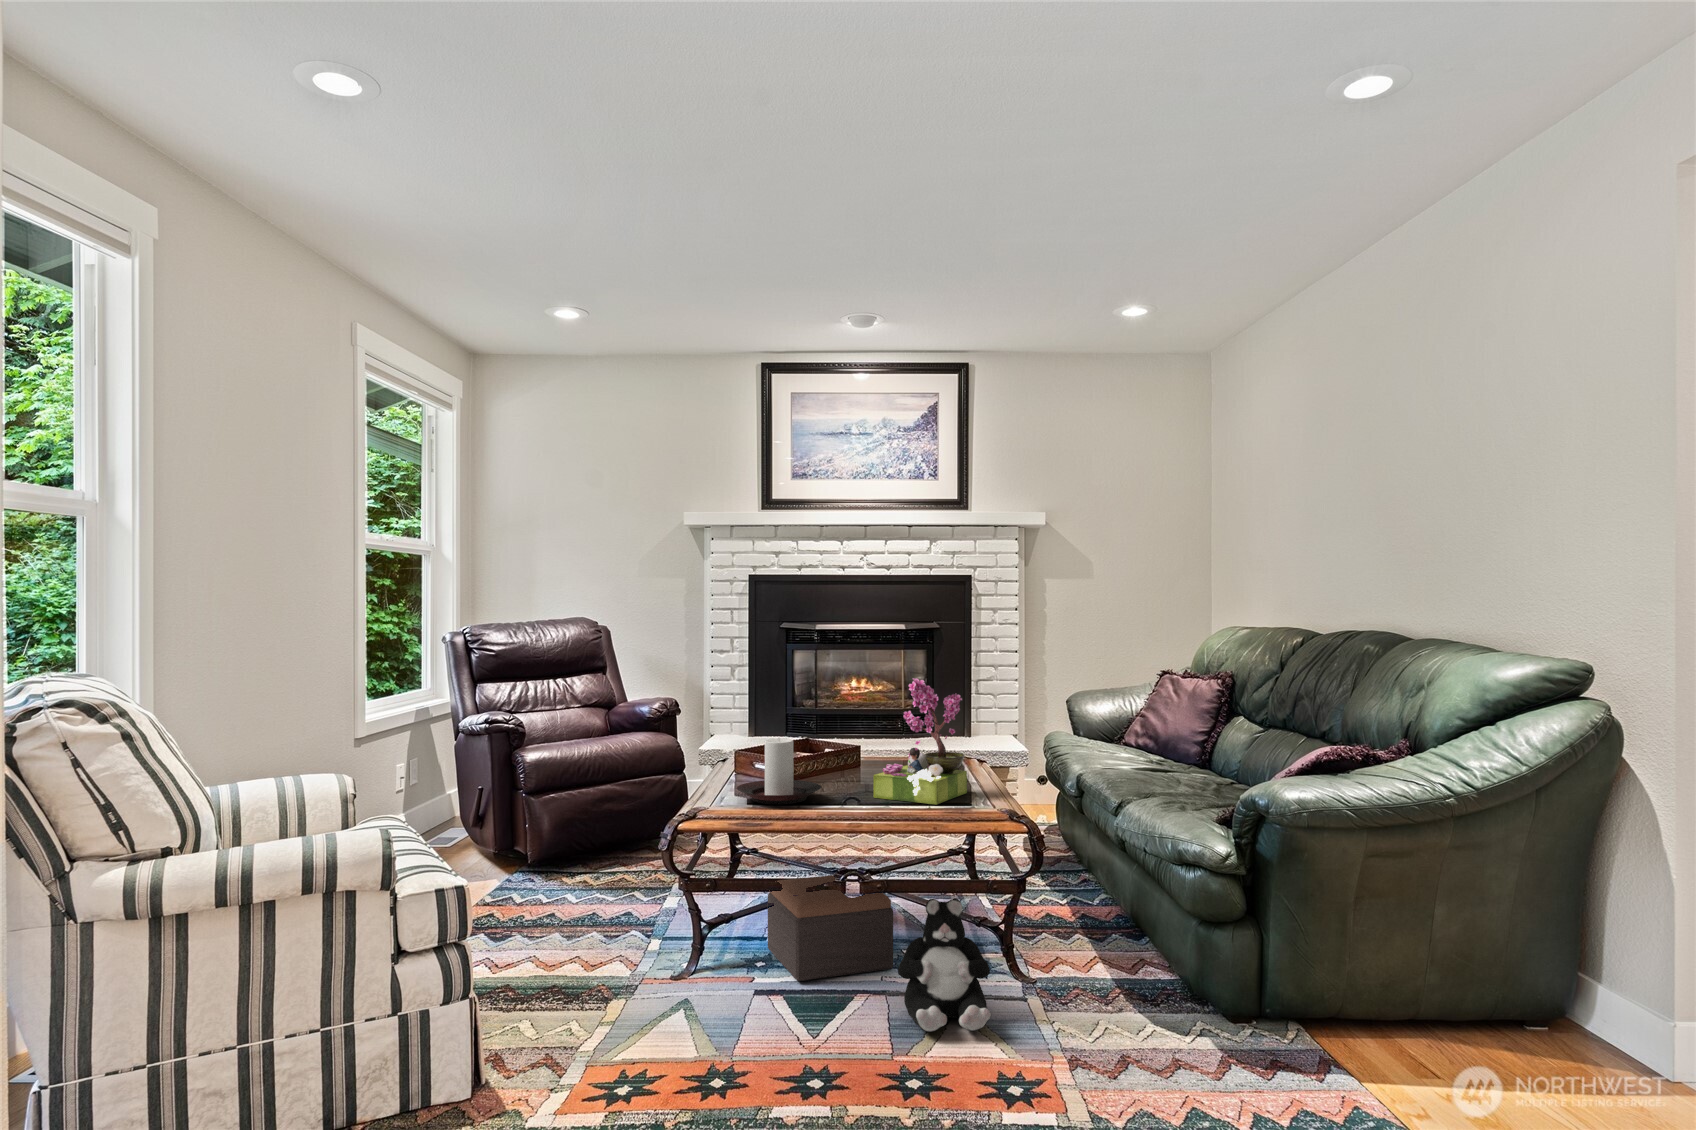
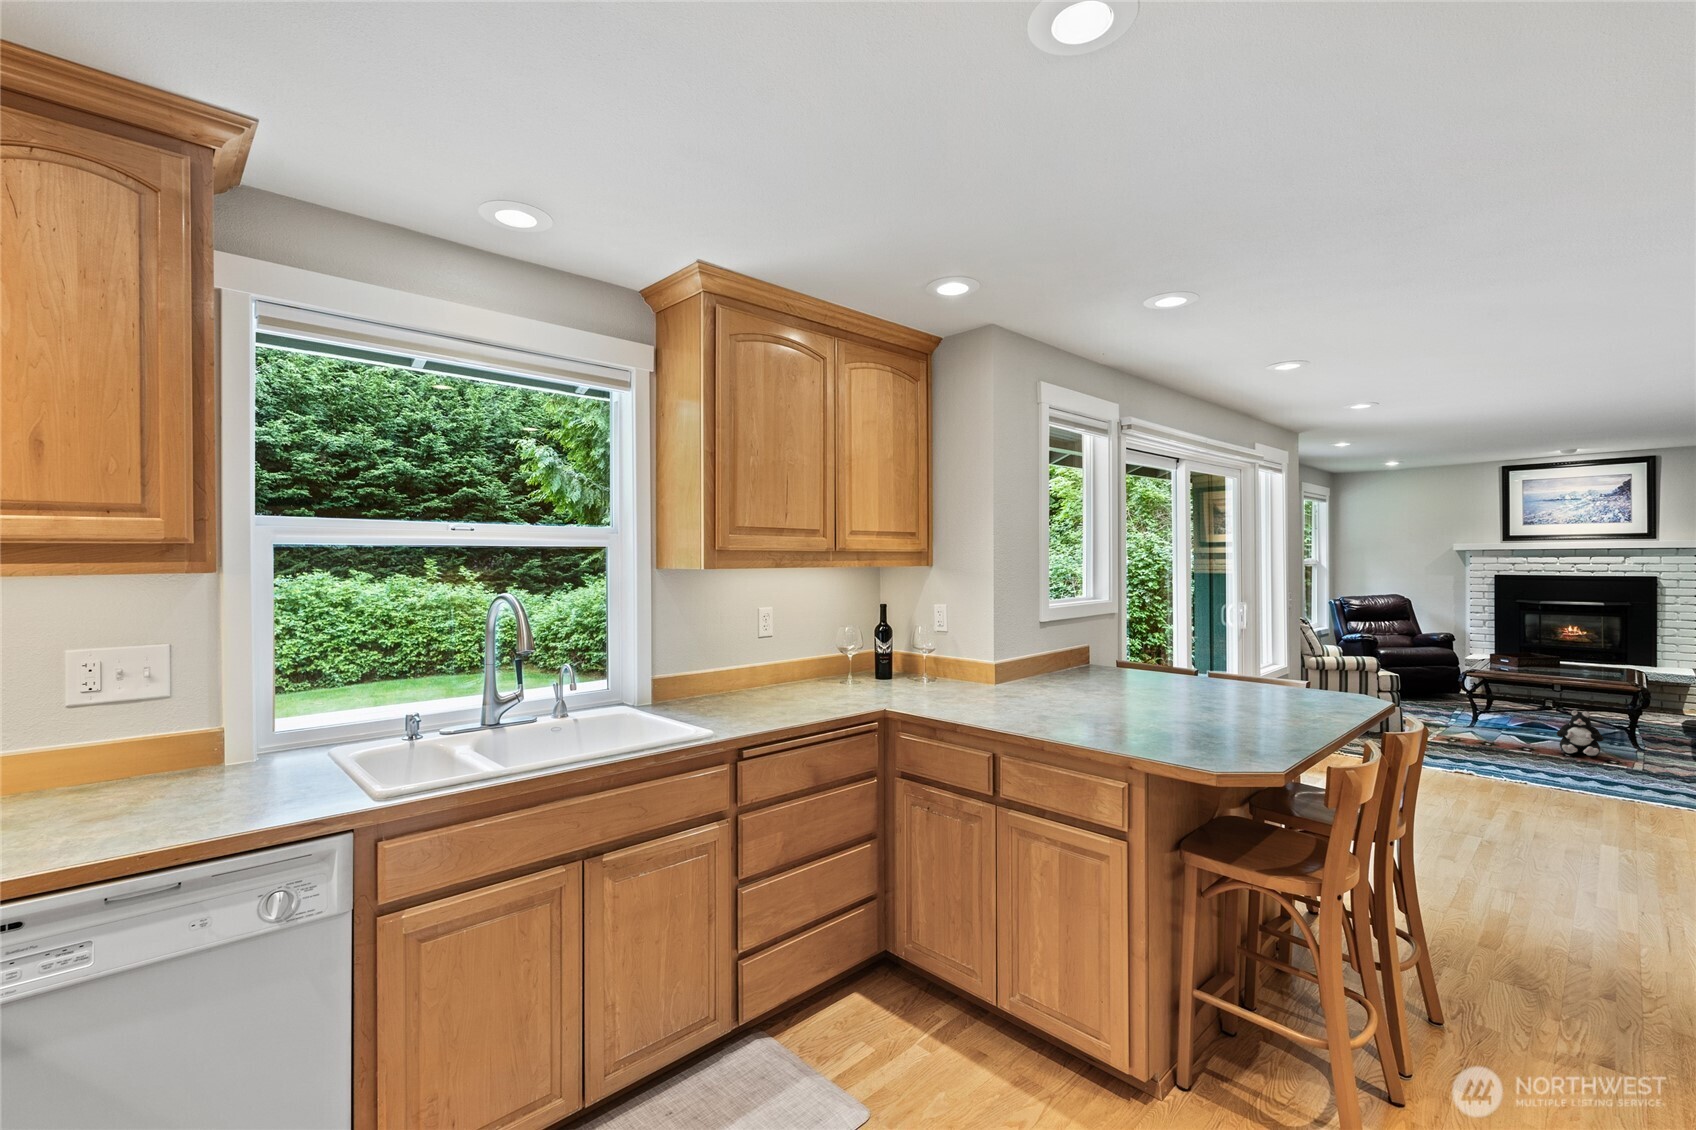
flower arrangement: present [873,678,967,805] -> none [1550,628,1604,678]
candle holder: present [736,739,821,804] -> none [1481,647,1523,672]
footstool: present [768,875,893,981] -> none [1497,703,1560,740]

